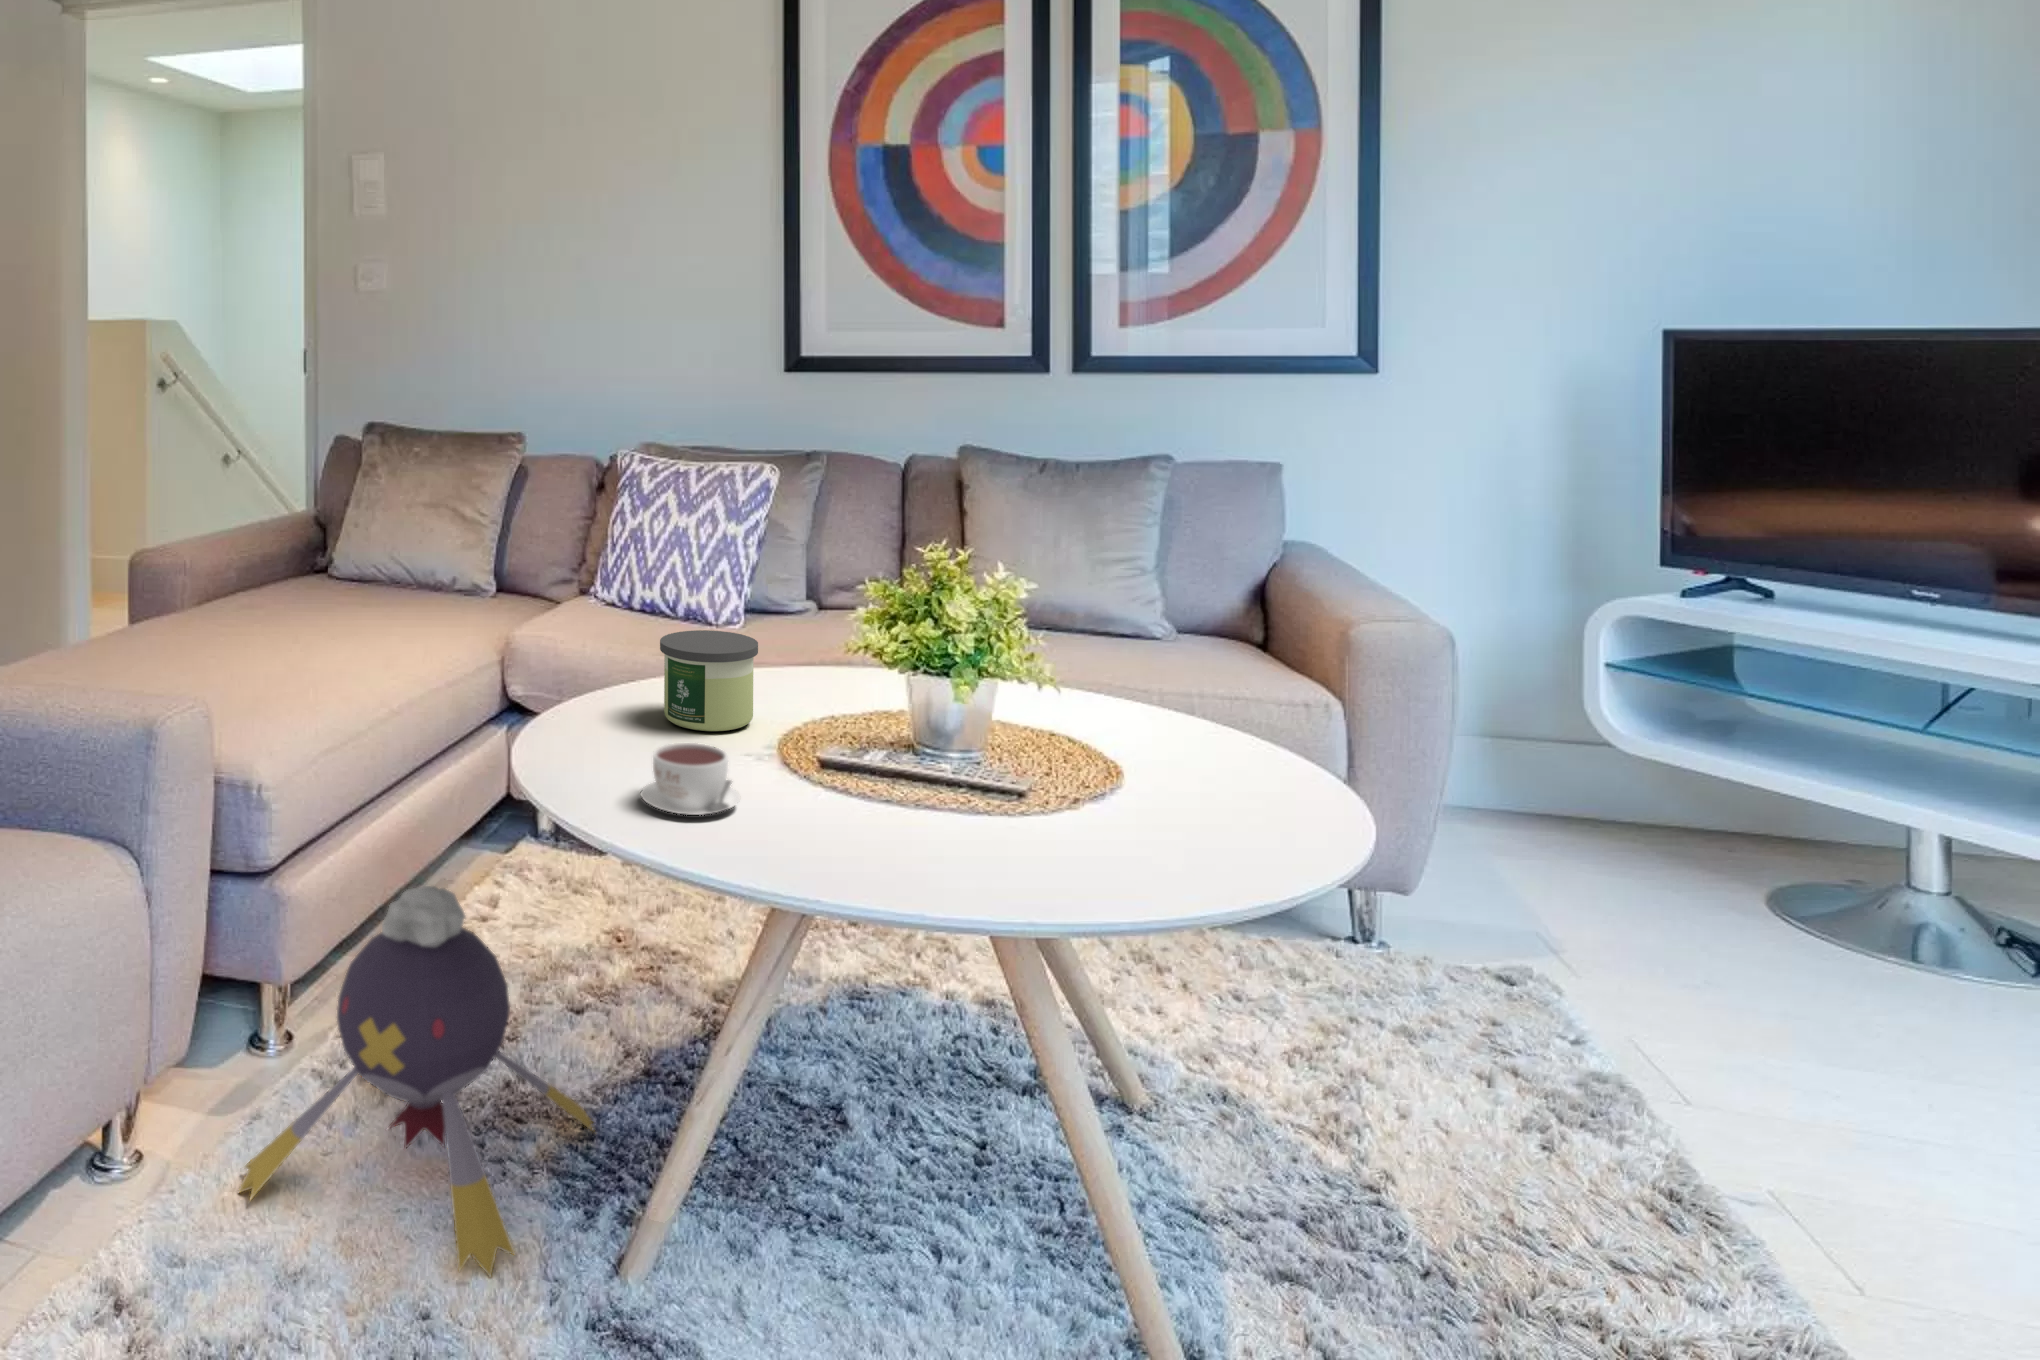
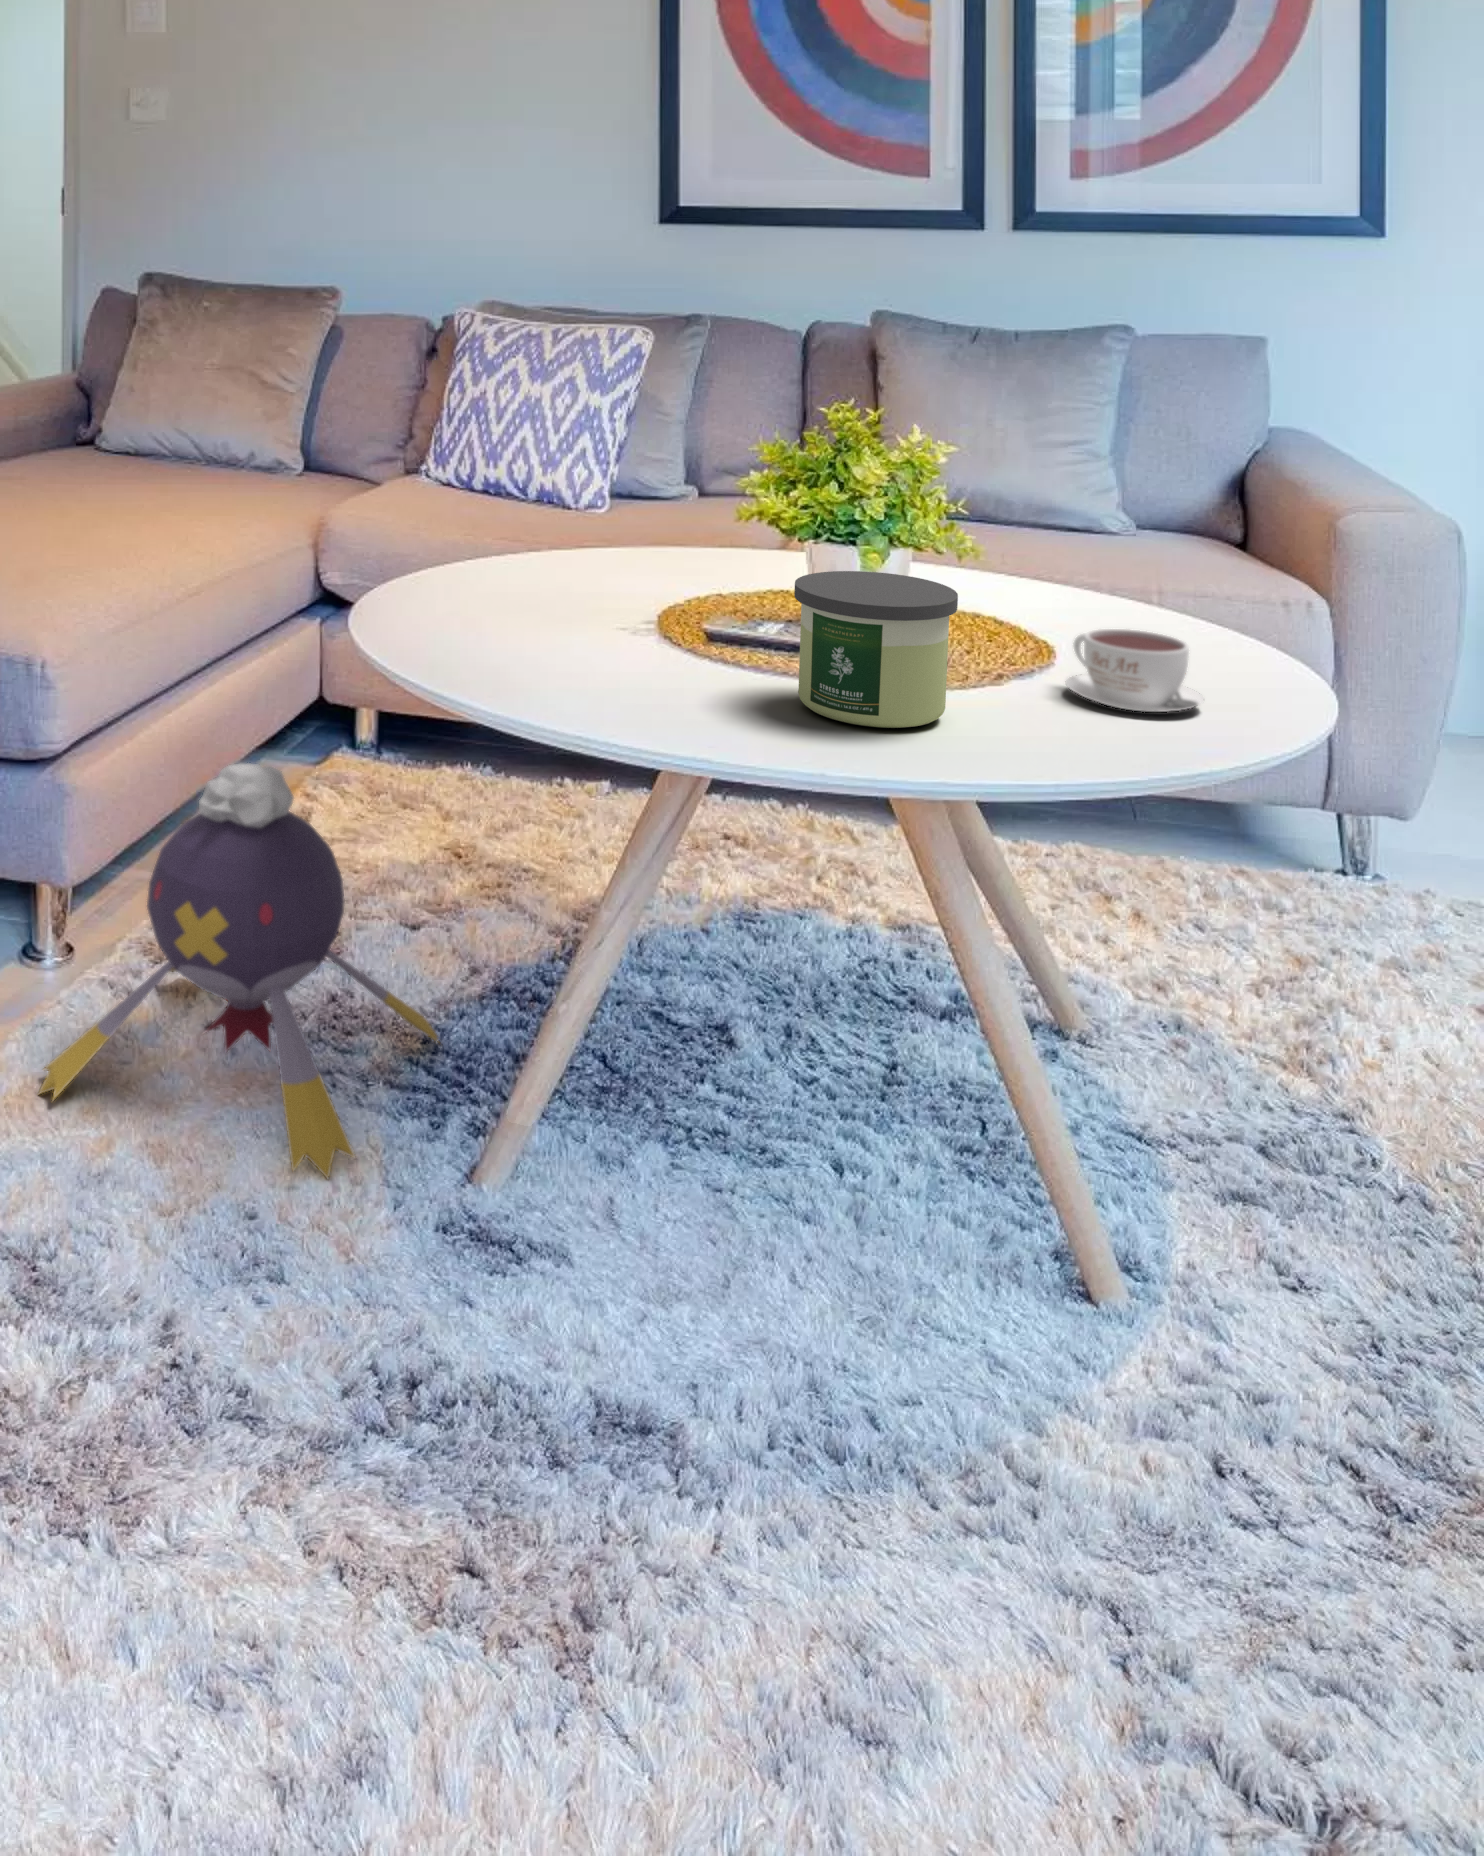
candle: present [660,630,758,731] -> present [794,571,958,728]
coffee cup: present [640,743,740,815] -> present [1066,629,1204,712]

